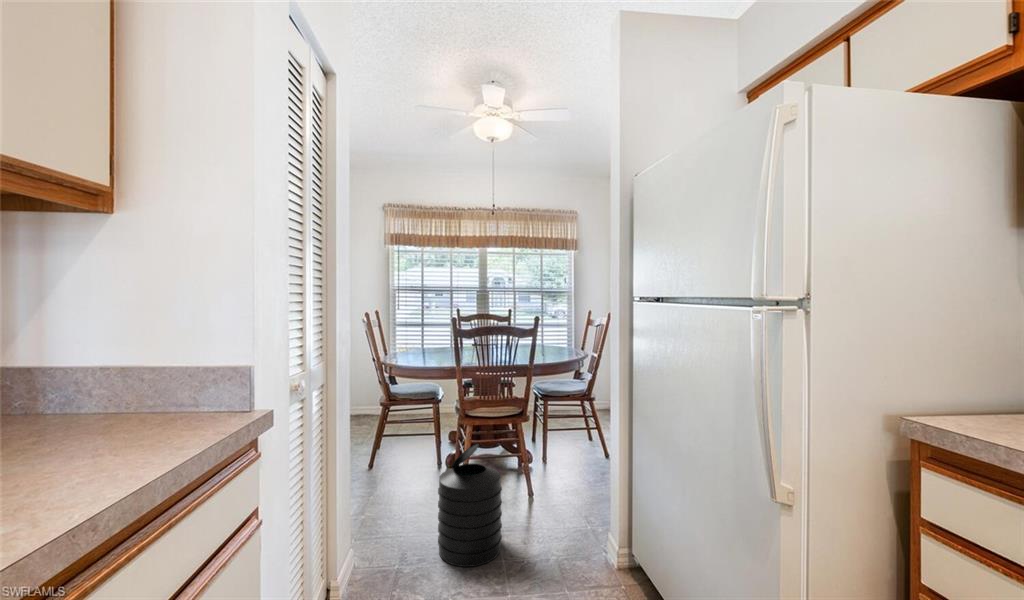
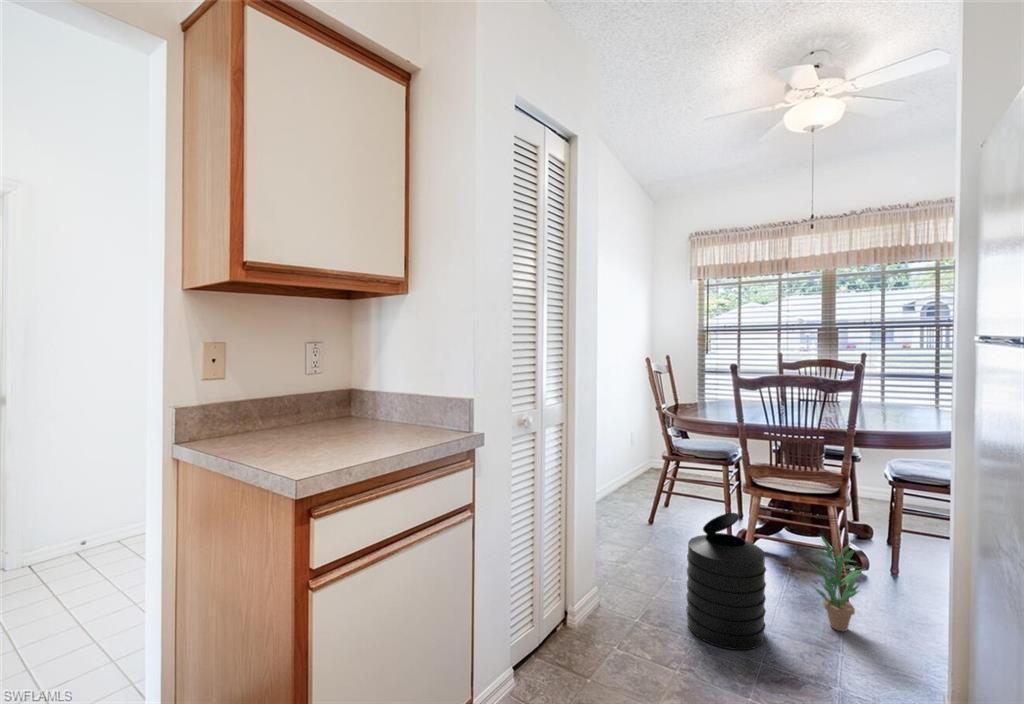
potted plant: none [520,446,557,517] -> present [812,536,863,631]

